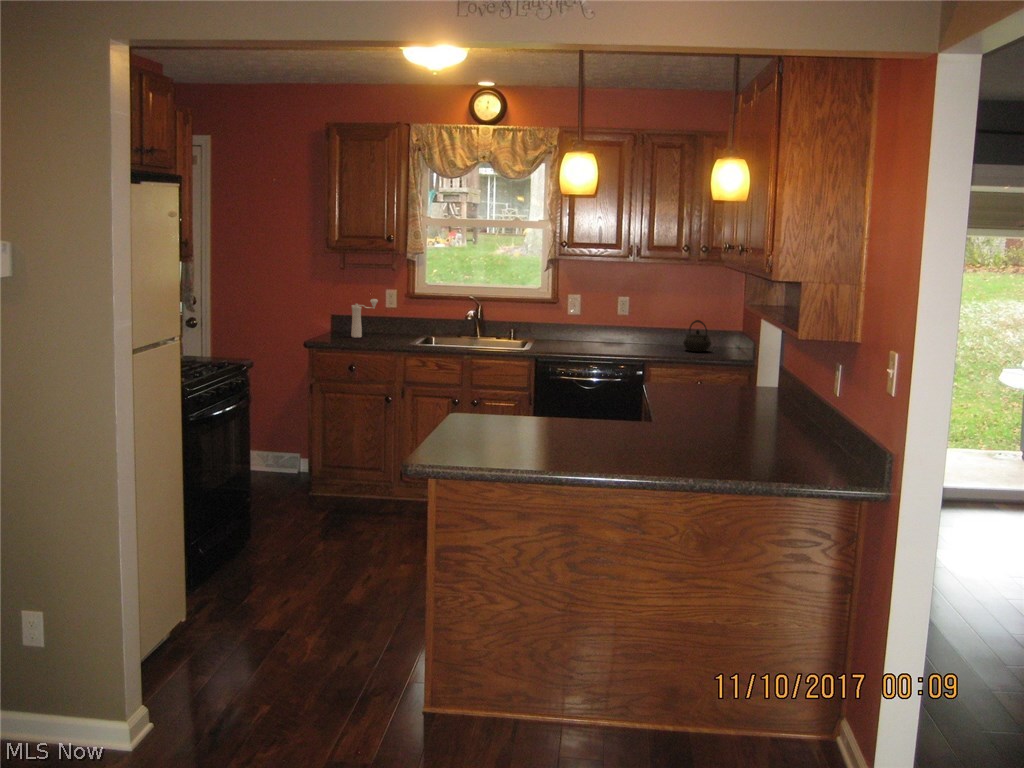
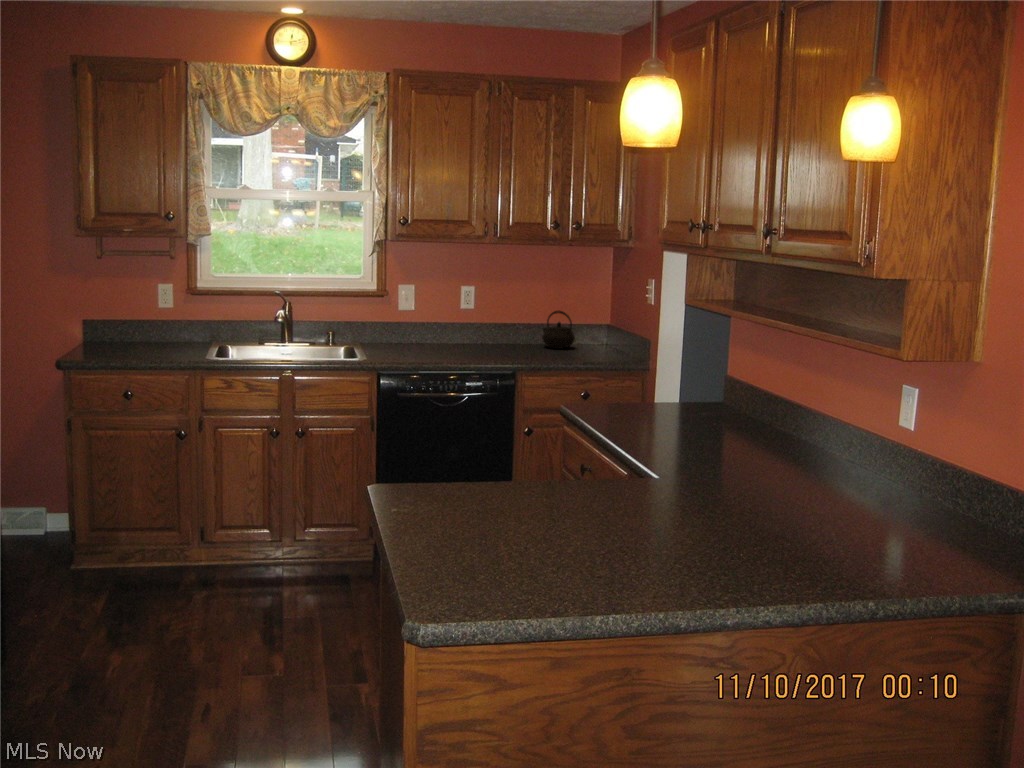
pepper mill: present [351,299,378,337] -> none [114,297,150,350]

